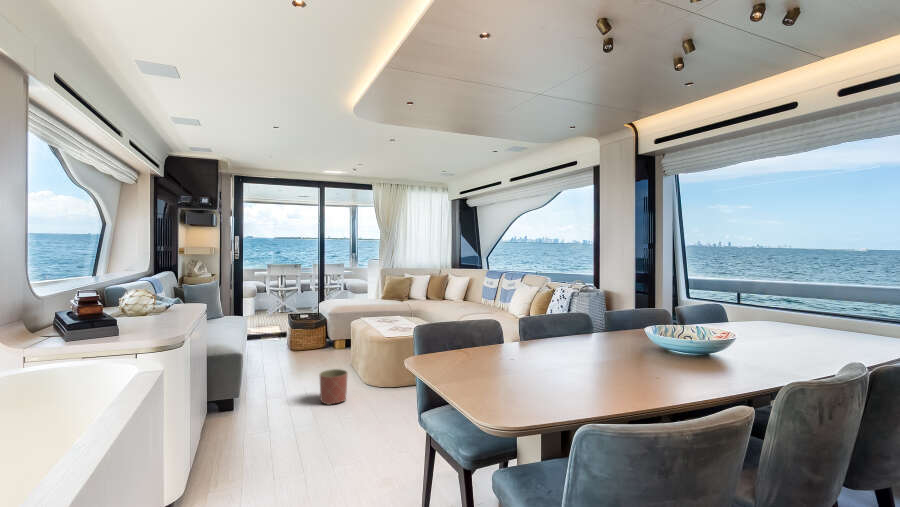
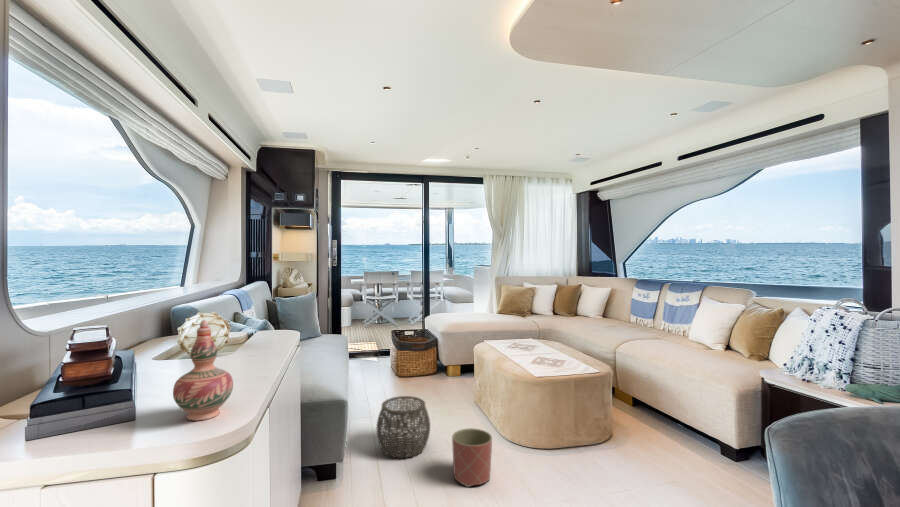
decorative vase: none [138,281,171,332] -> present [173,320,233,420]
woven basket: none [266,353,308,395] -> present [377,396,430,458]

